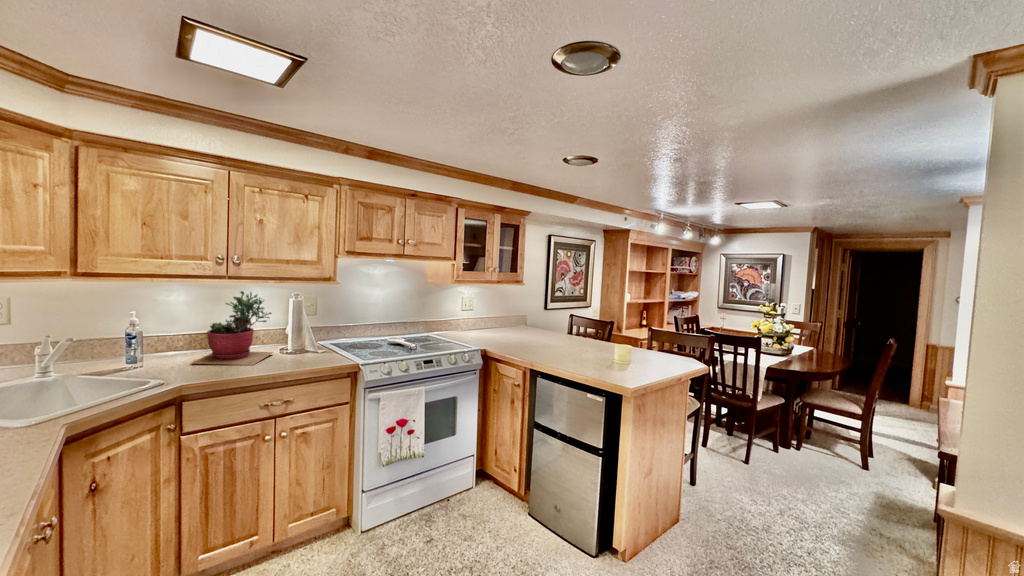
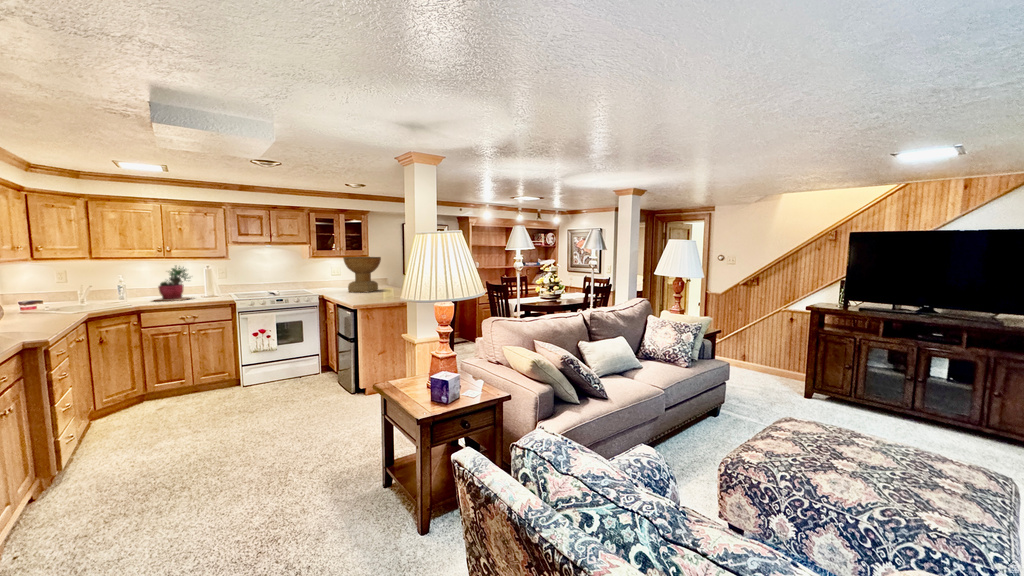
decorative bowl: none [518,285,577,348] -> present [343,257,381,292]

